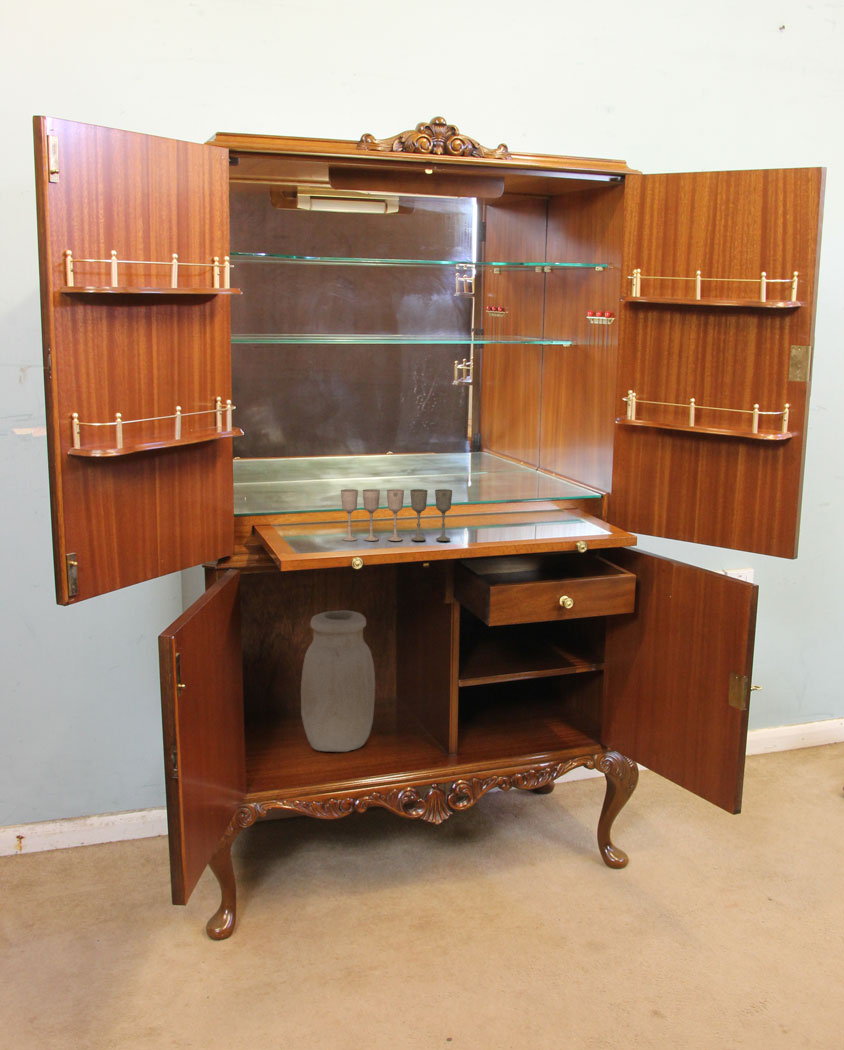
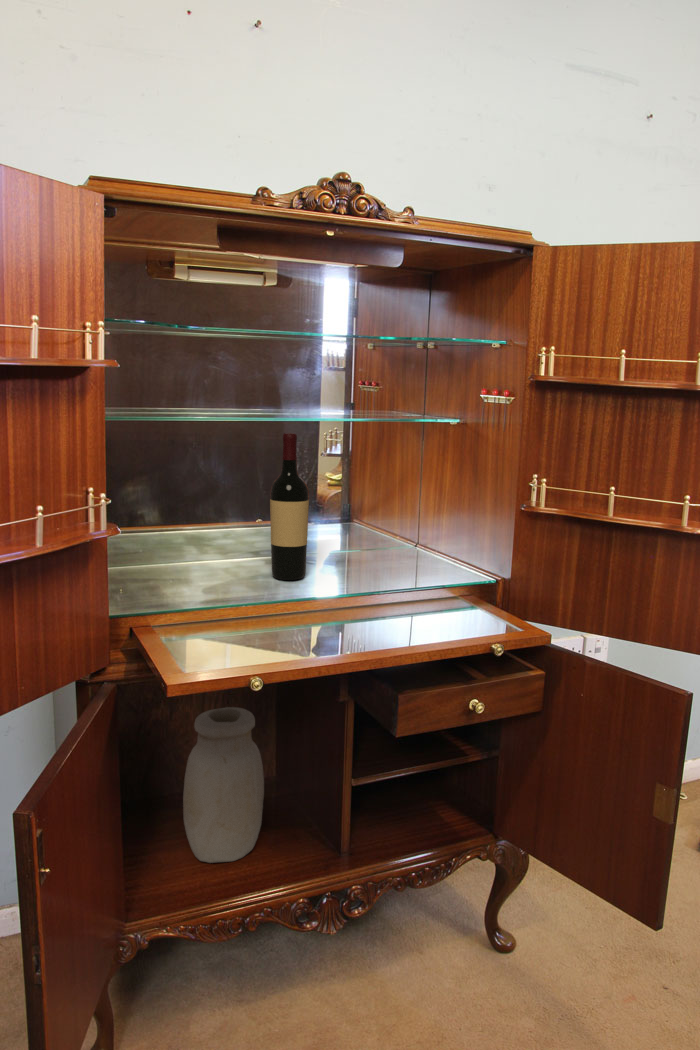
wine bottle: none [382,355,418,493] -> present [270,433,309,580]
wine glass: present [341,489,452,541] -> none [234,587,358,648]

